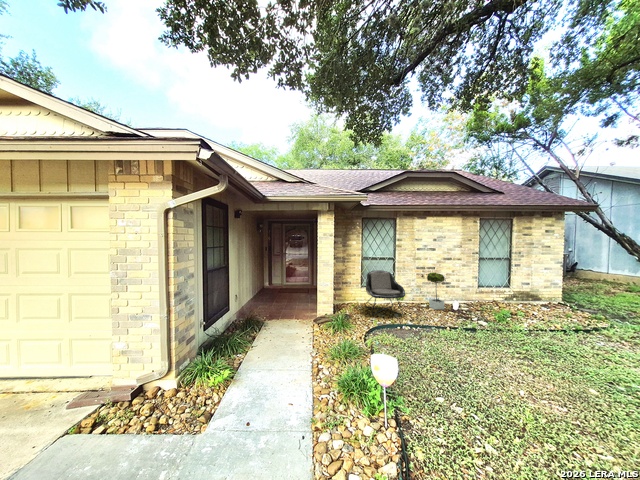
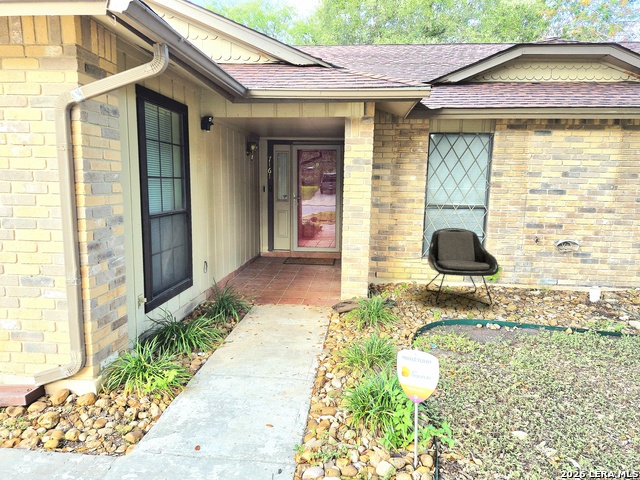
potted tree: present [427,273,445,309] -> none [544,233,577,300]

